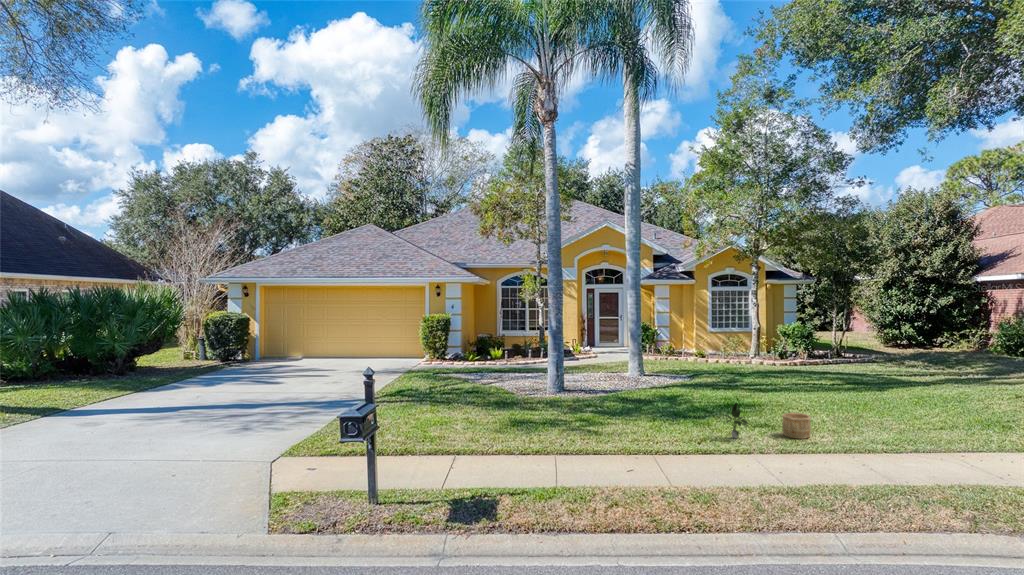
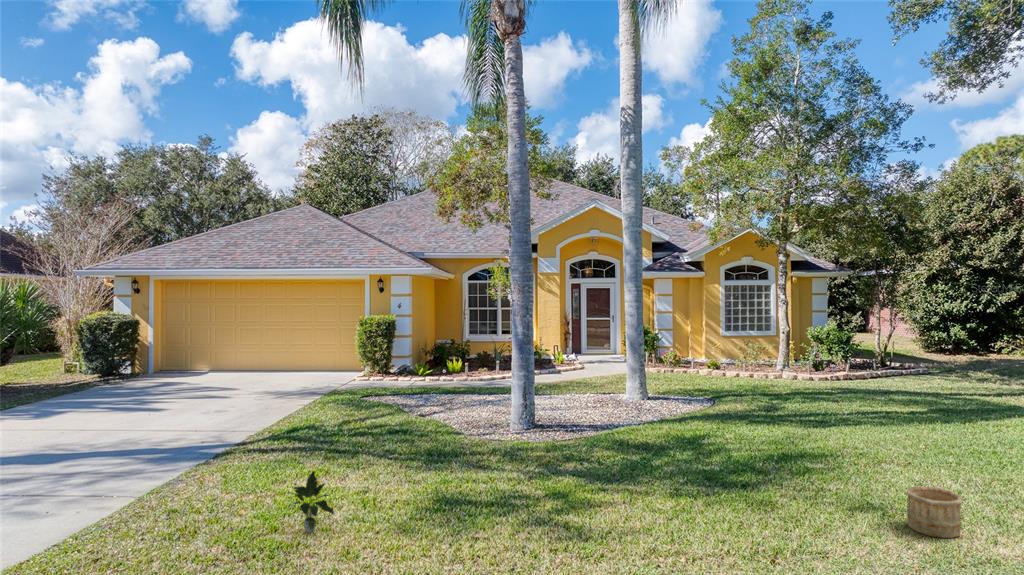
potted plant: present [725,403,748,438] -> present [288,471,334,533]

